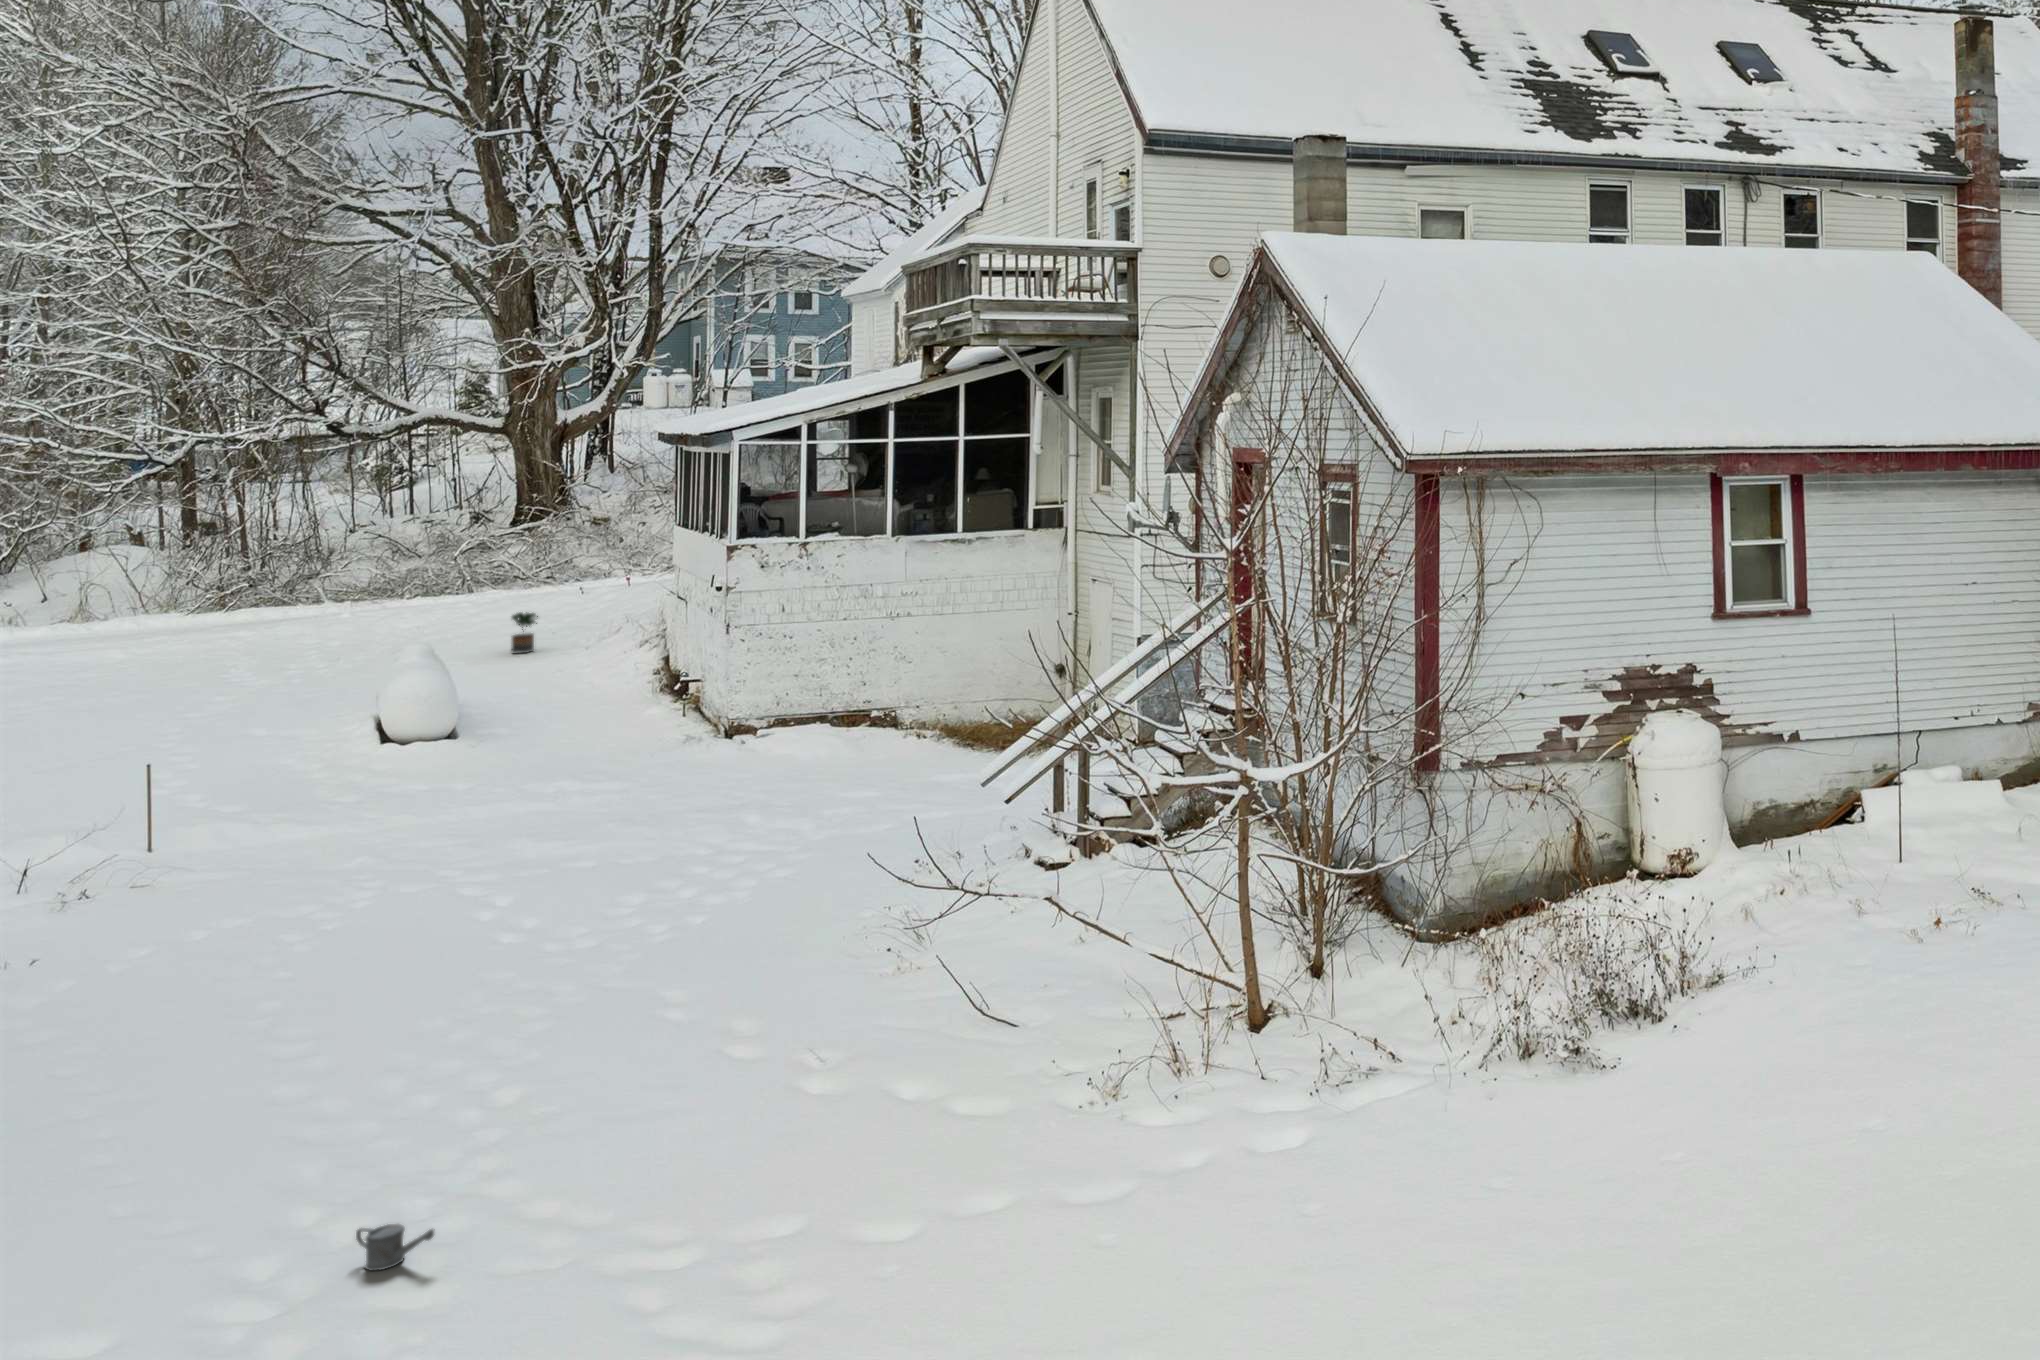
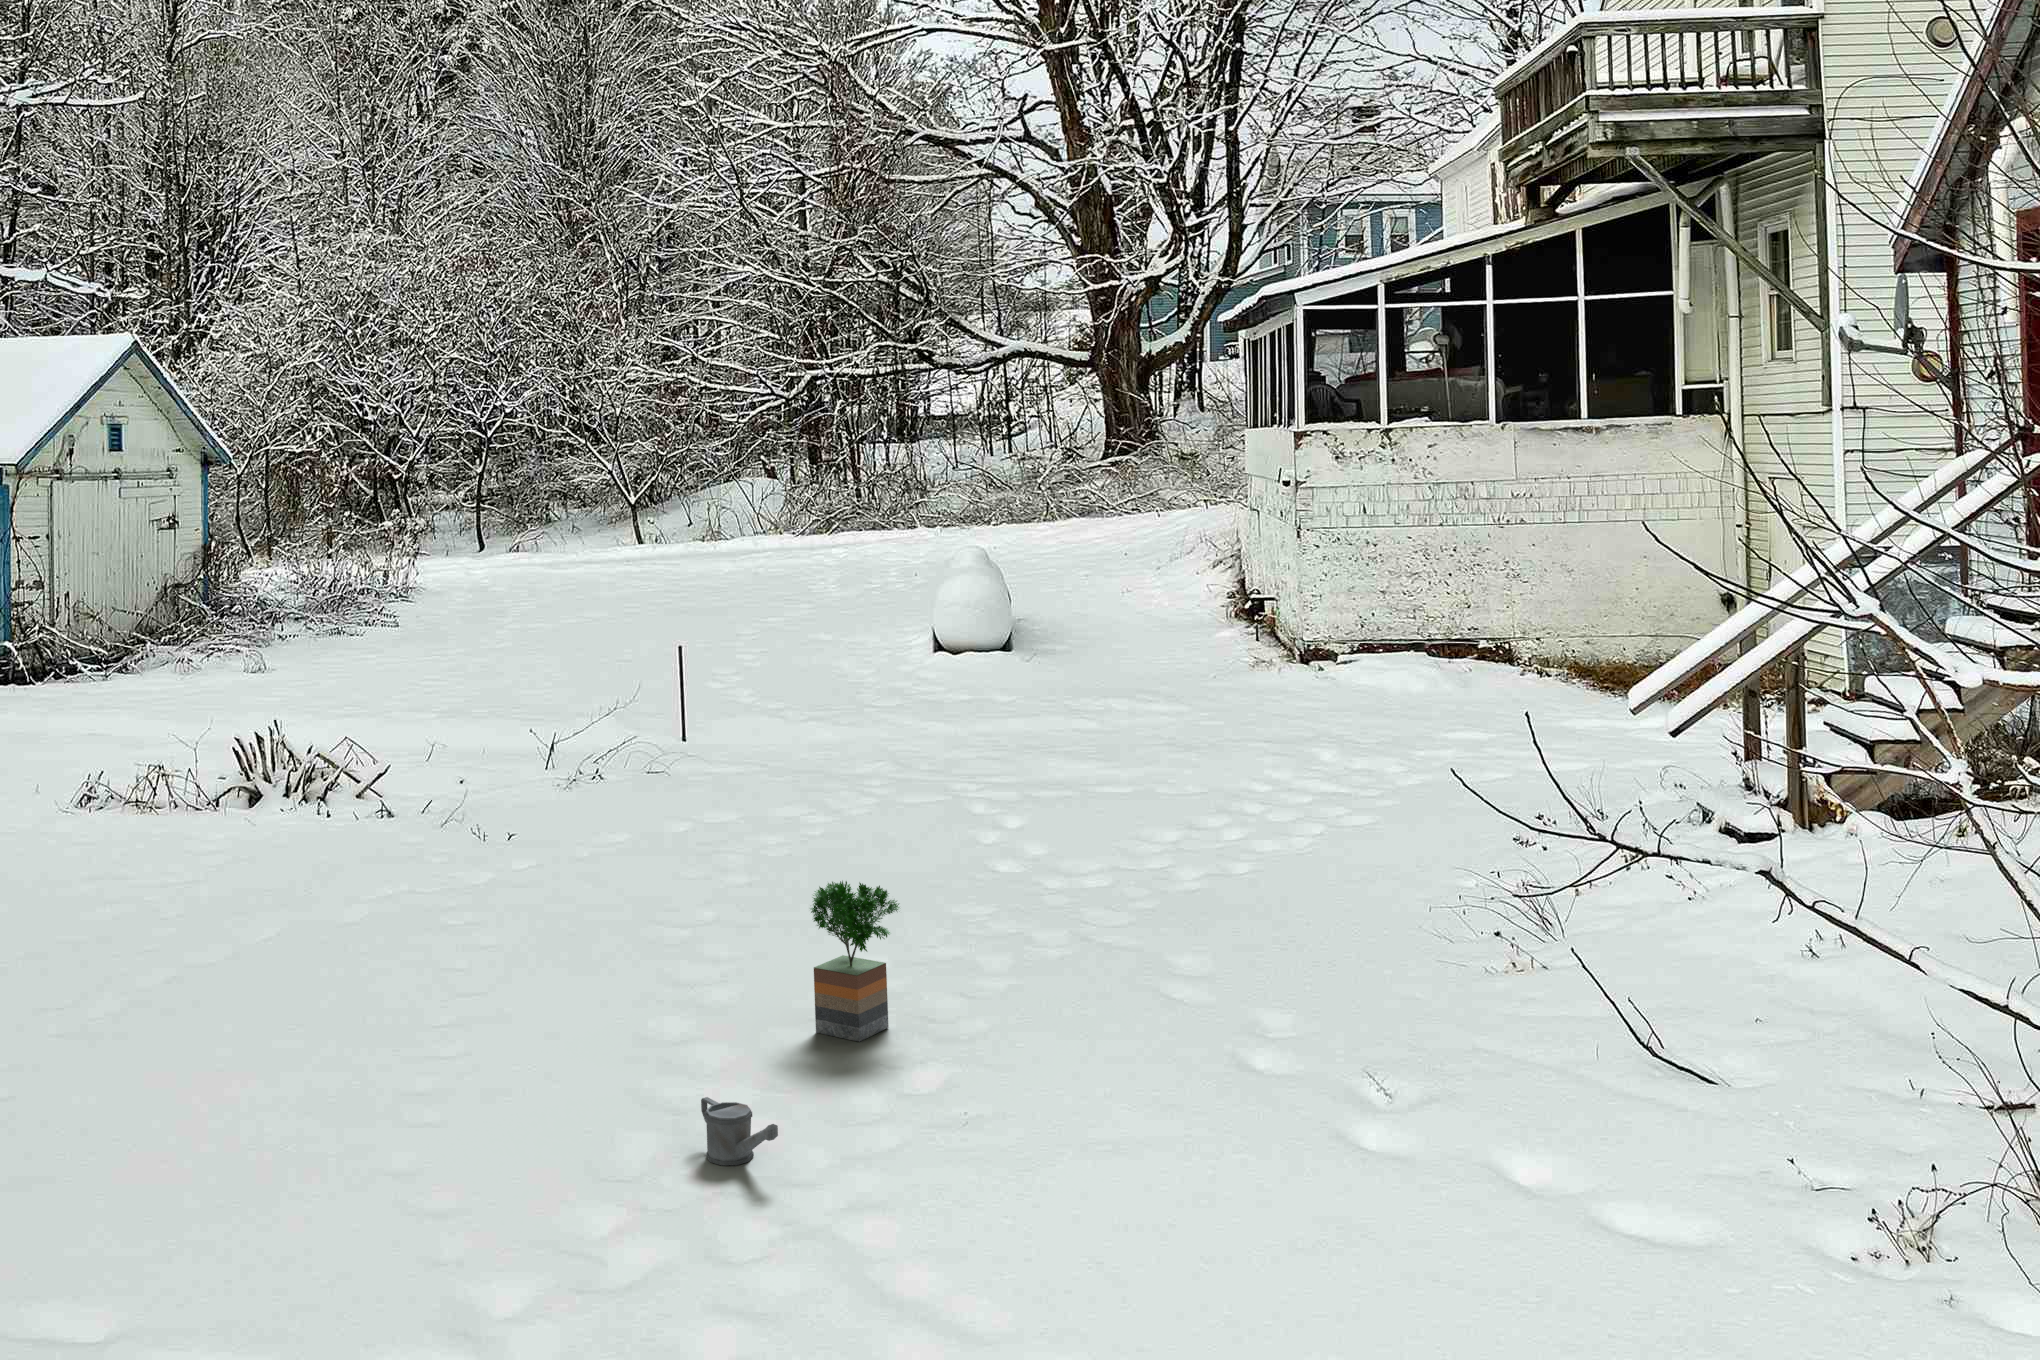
potted tree: present [511,612,538,654] -> present [811,881,900,1042]

